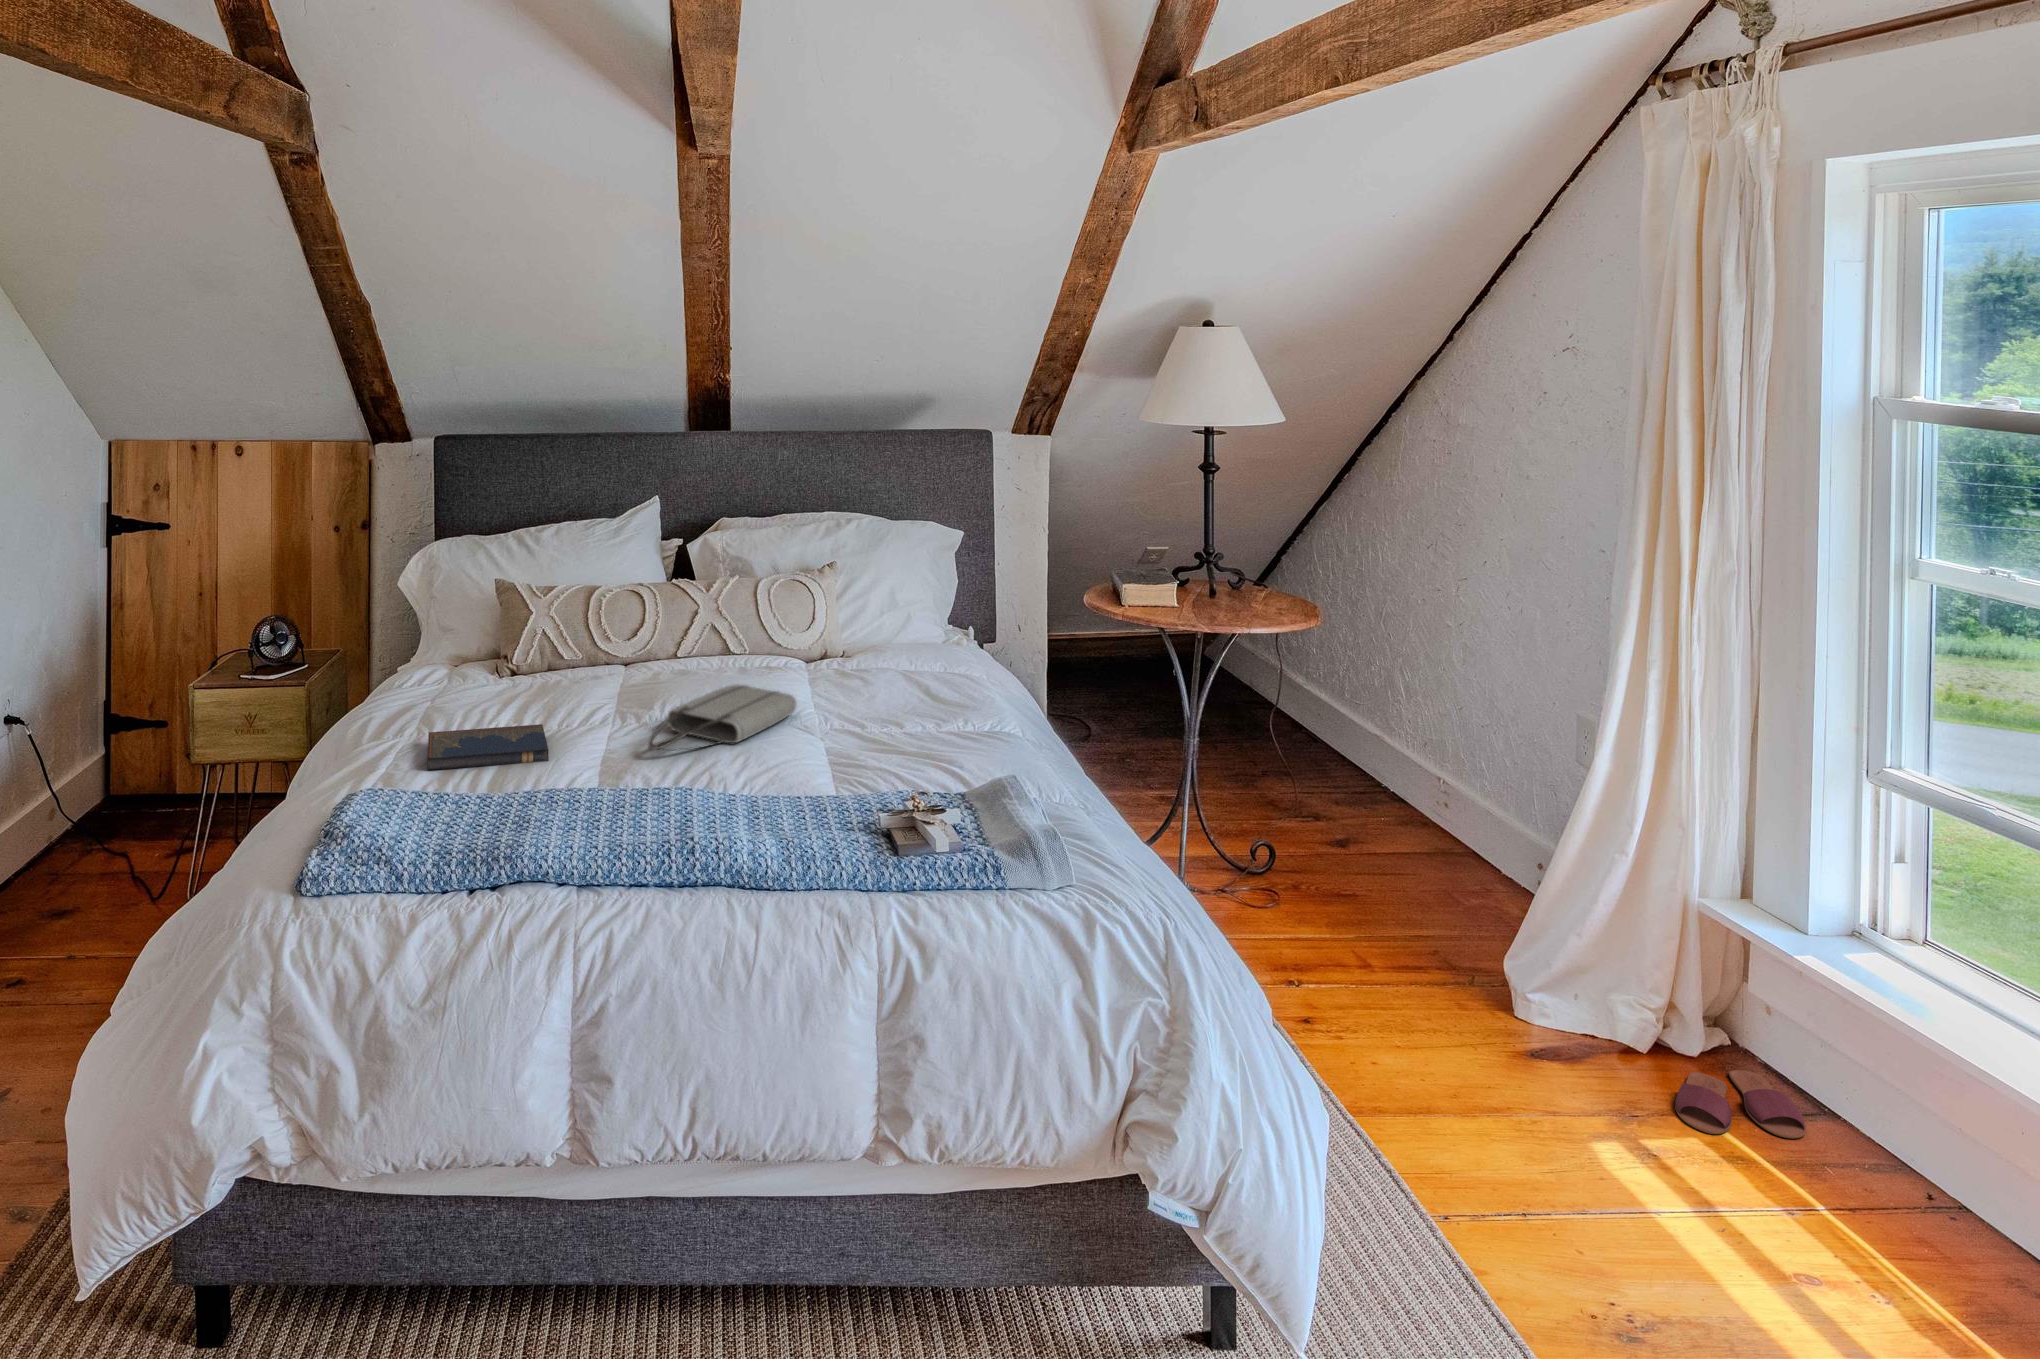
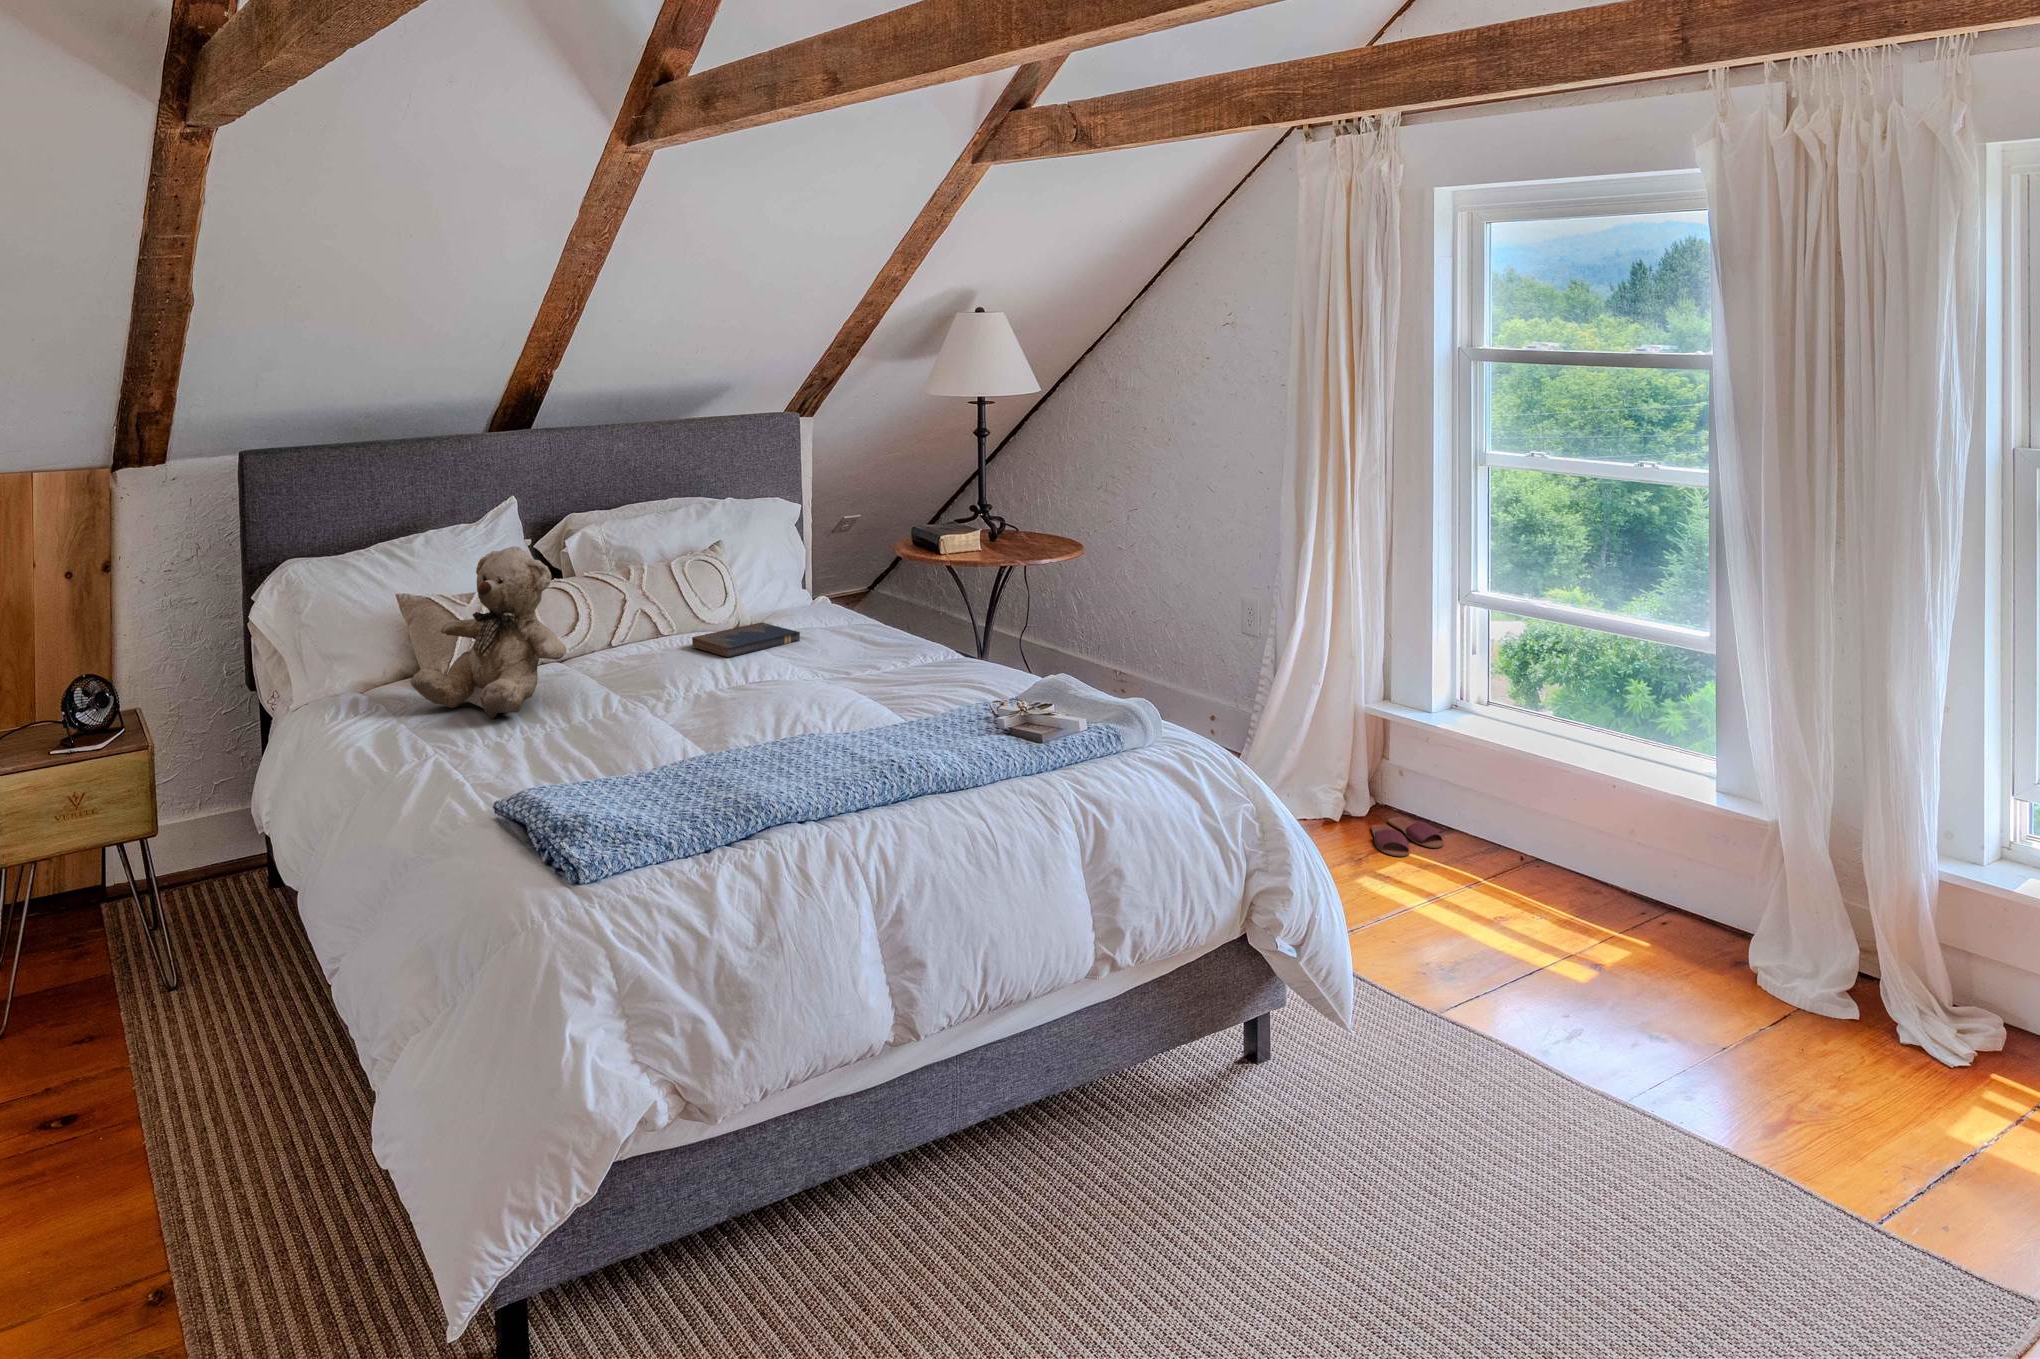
teddy bear: none [463,544,586,707] -> present [411,546,566,718]
tote bag: present [648,685,796,750] -> none [686,660,780,720]
hardcover book: present [428,724,549,770] -> present [691,622,800,658]

